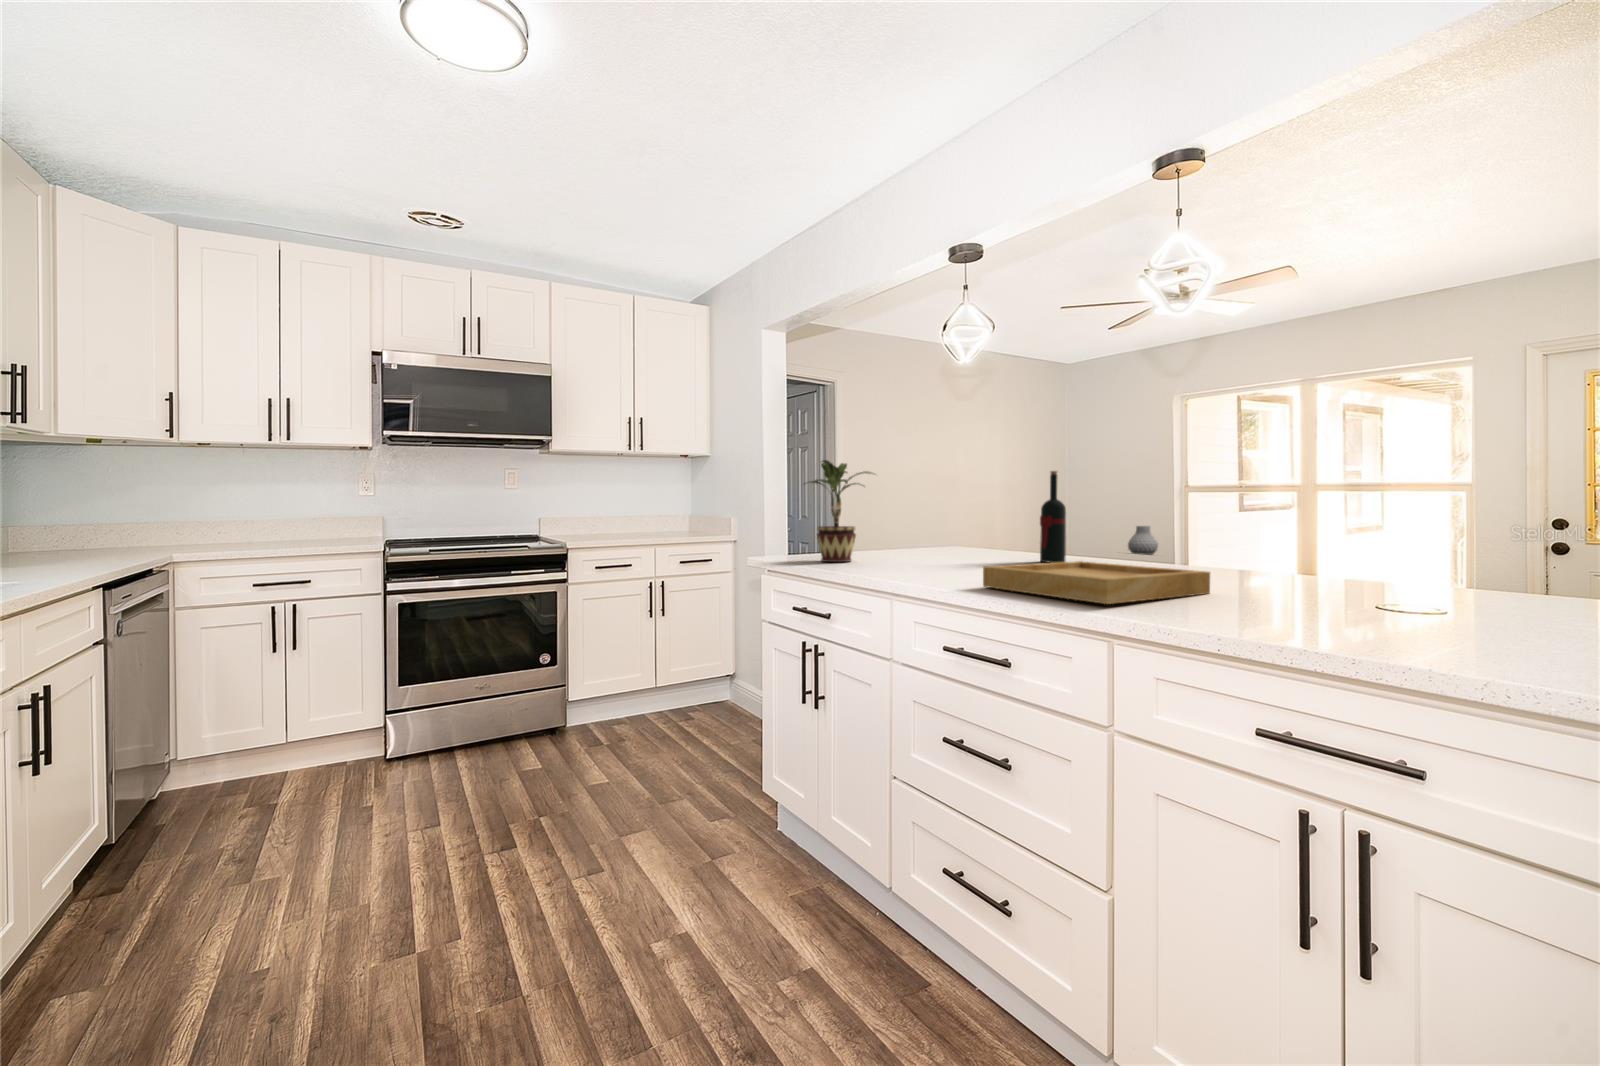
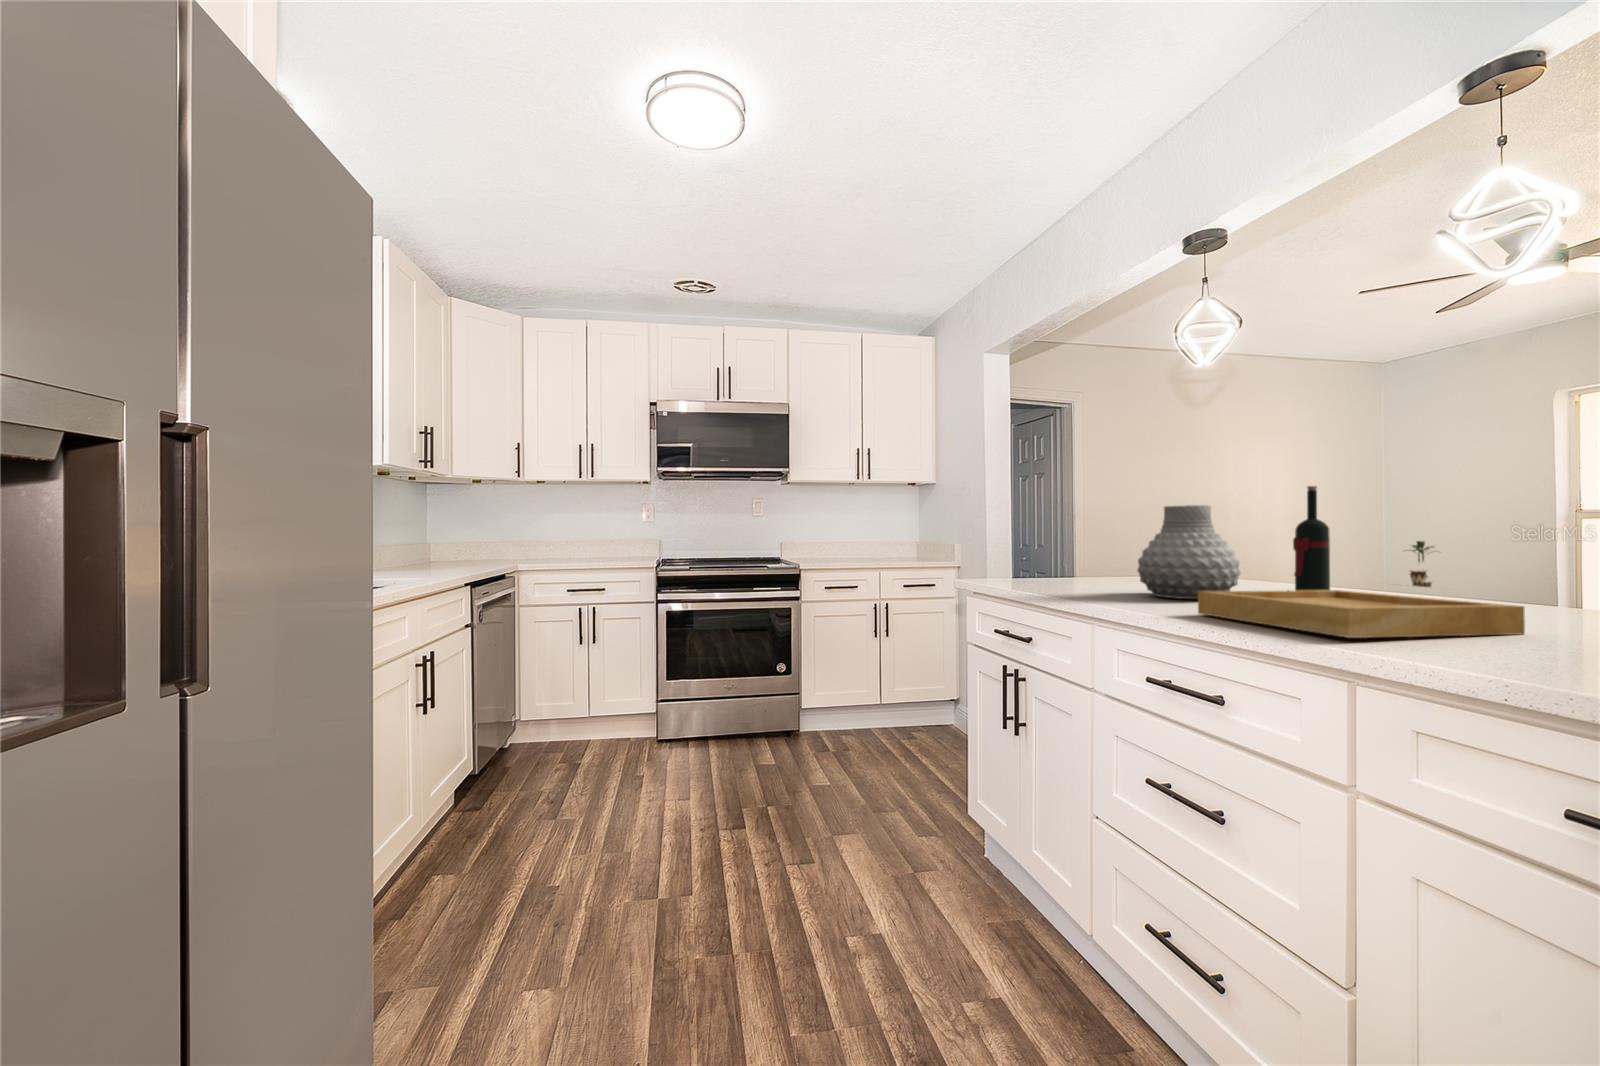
potted plant: present [804,460,871,562] -> present [1410,541,1433,587]
vase: present [1128,526,1158,555] -> present [1138,505,1241,599]

